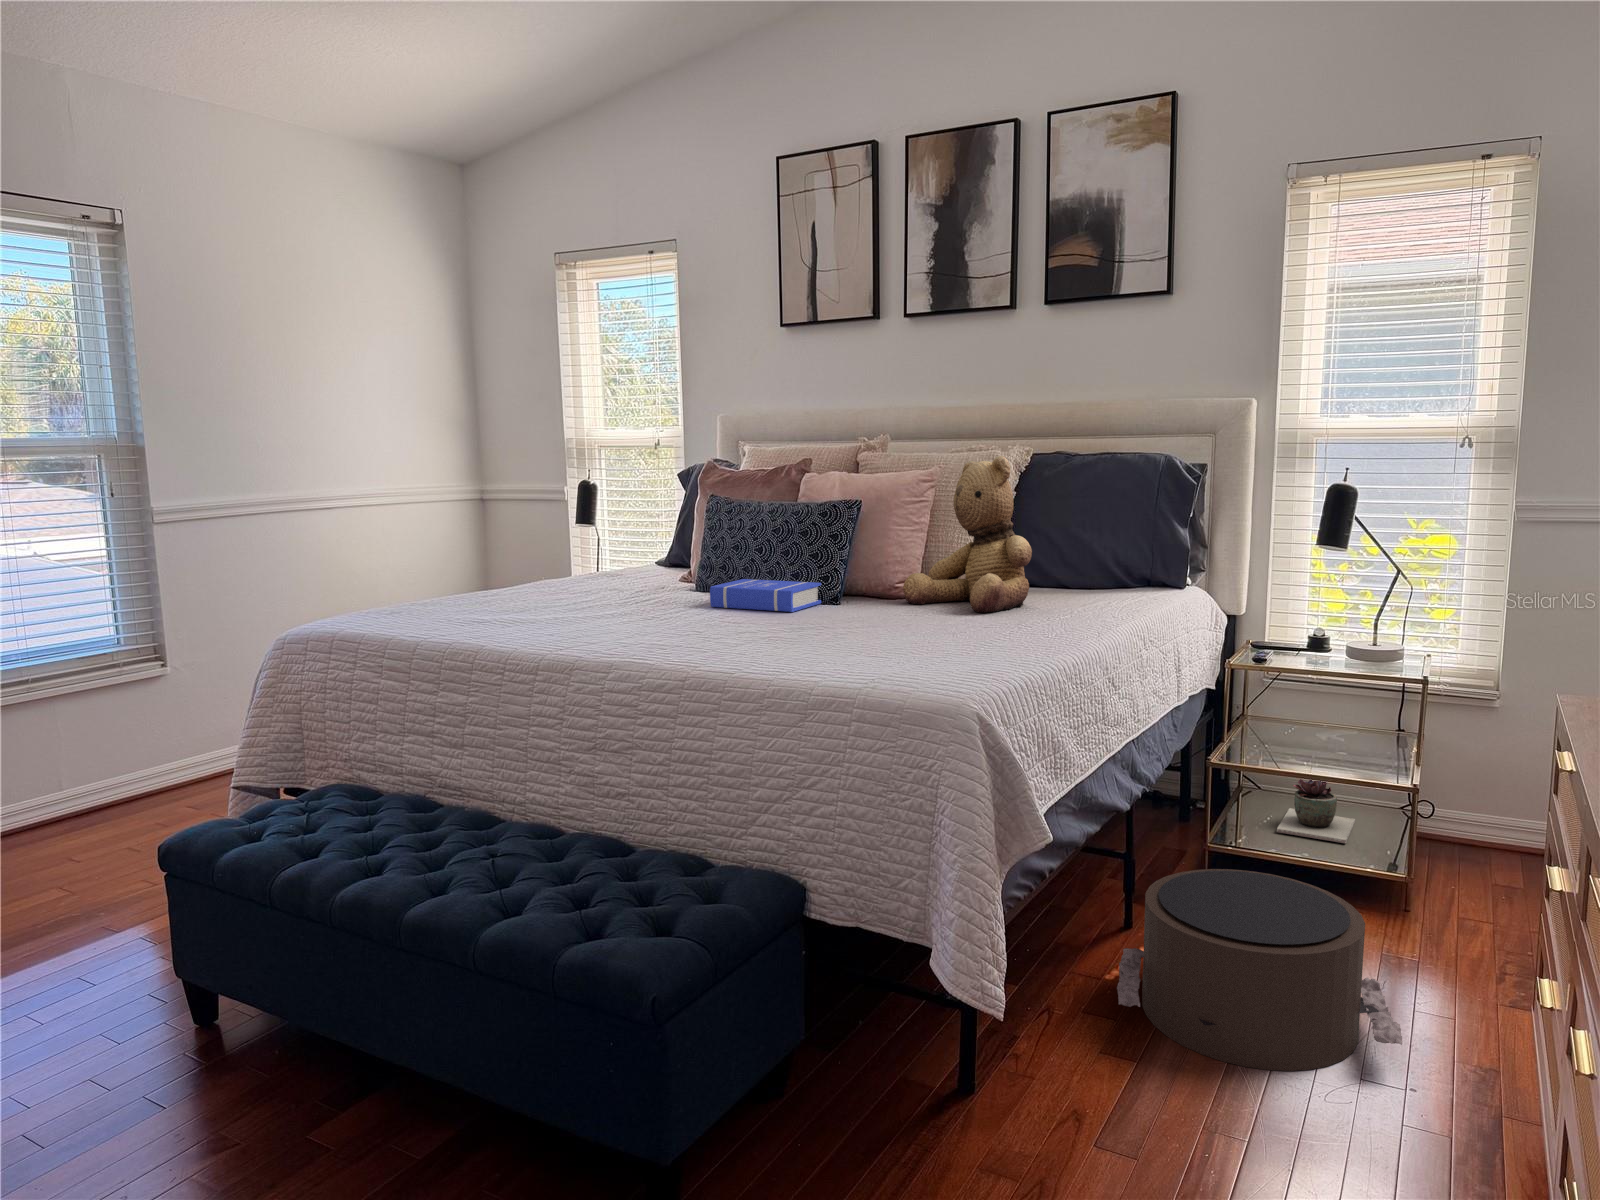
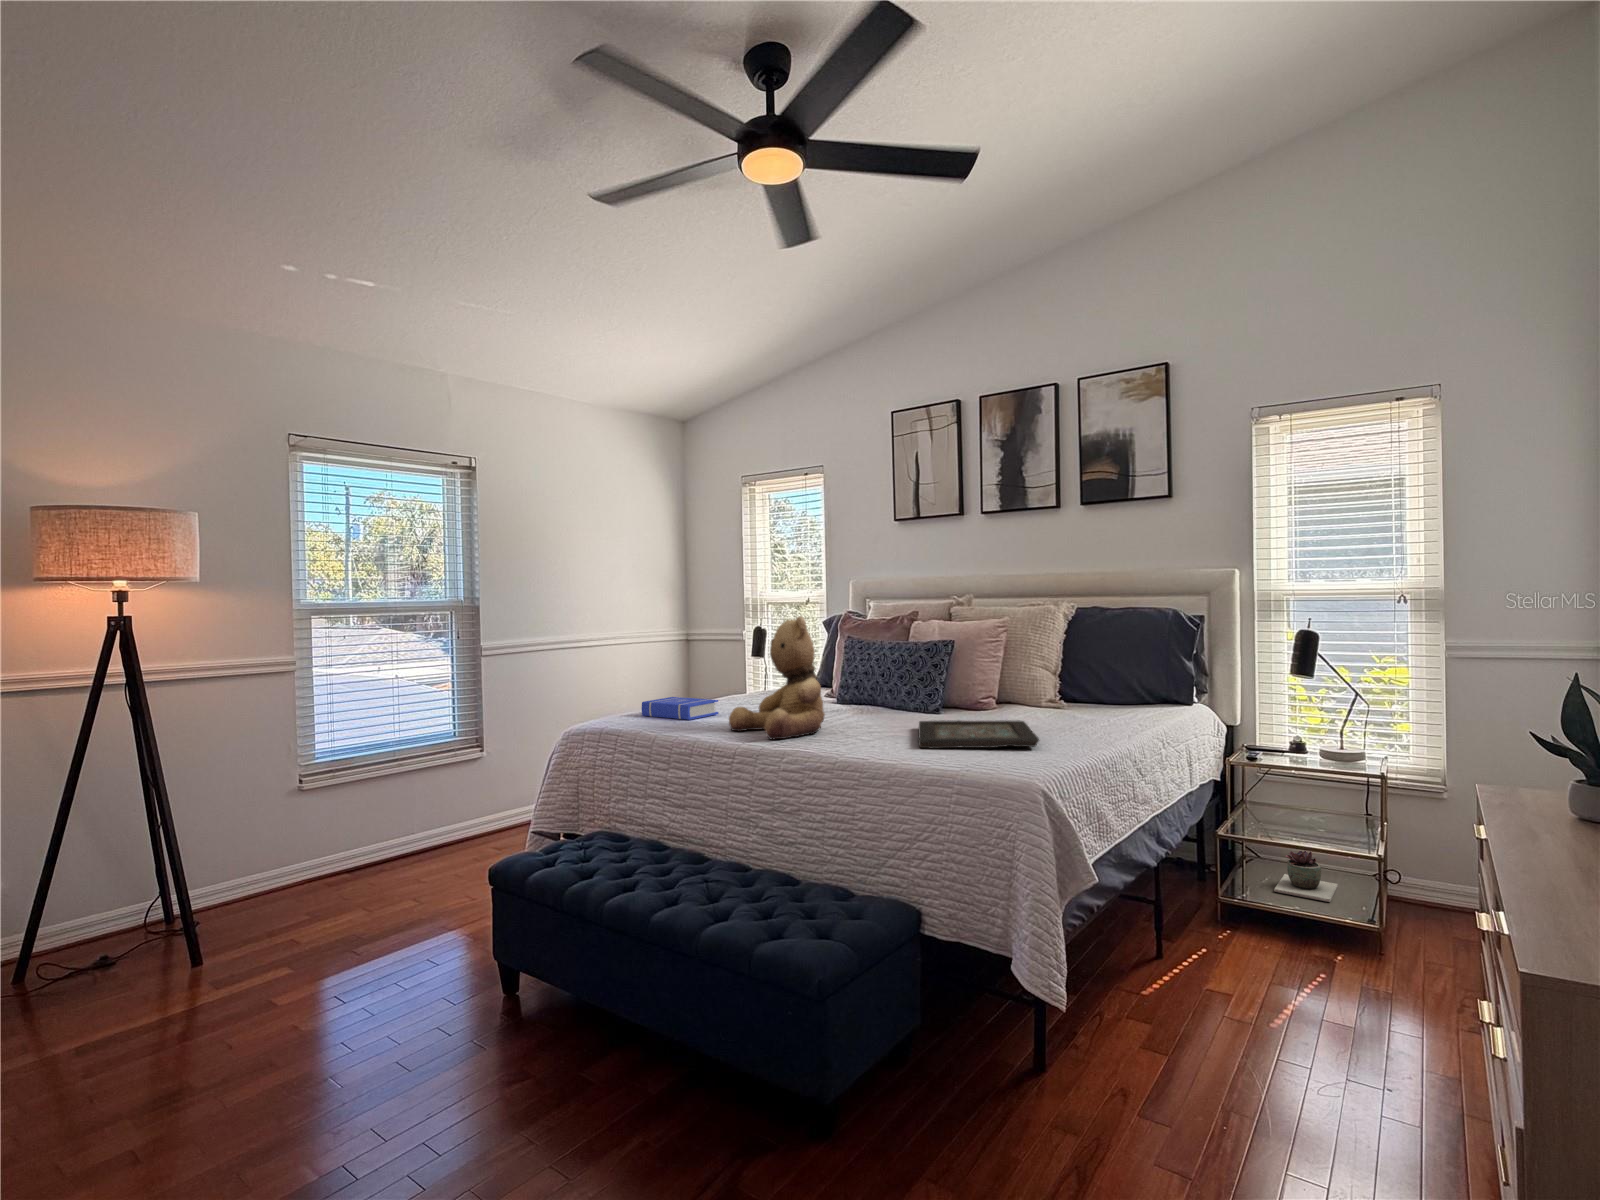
teddy bear: present [903,456,1032,613] -> present [729,616,825,740]
book: present [710,579,821,612] -> present [642,697,718,720]
decorative tray: none [806,612,979,655] -> present [918,720,1039,749]
pouf: present [1117,869,1402,1071] -> none [1150,914,1375,1070]

